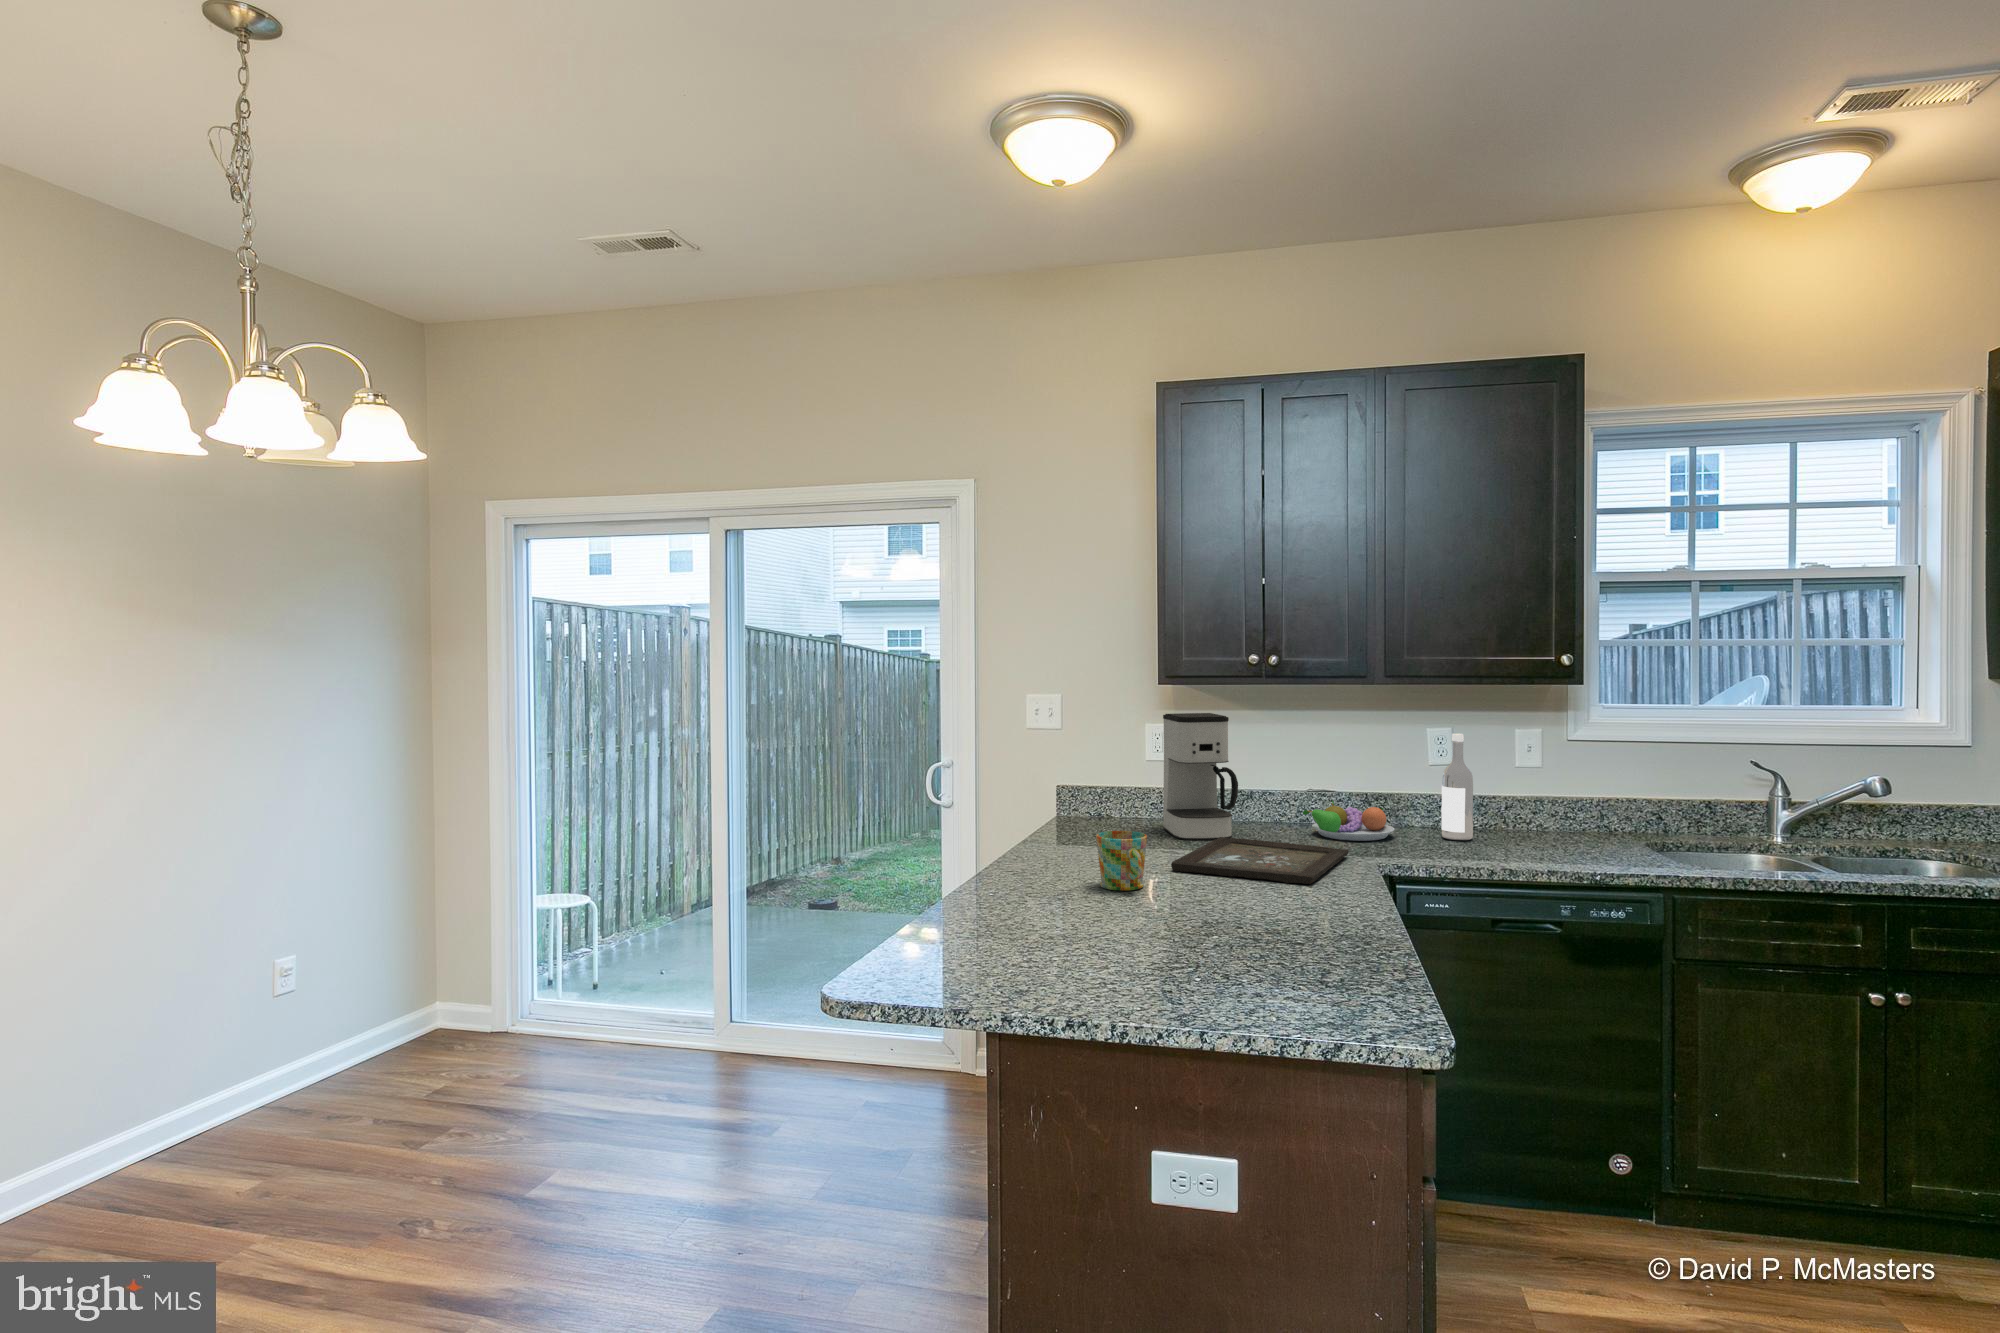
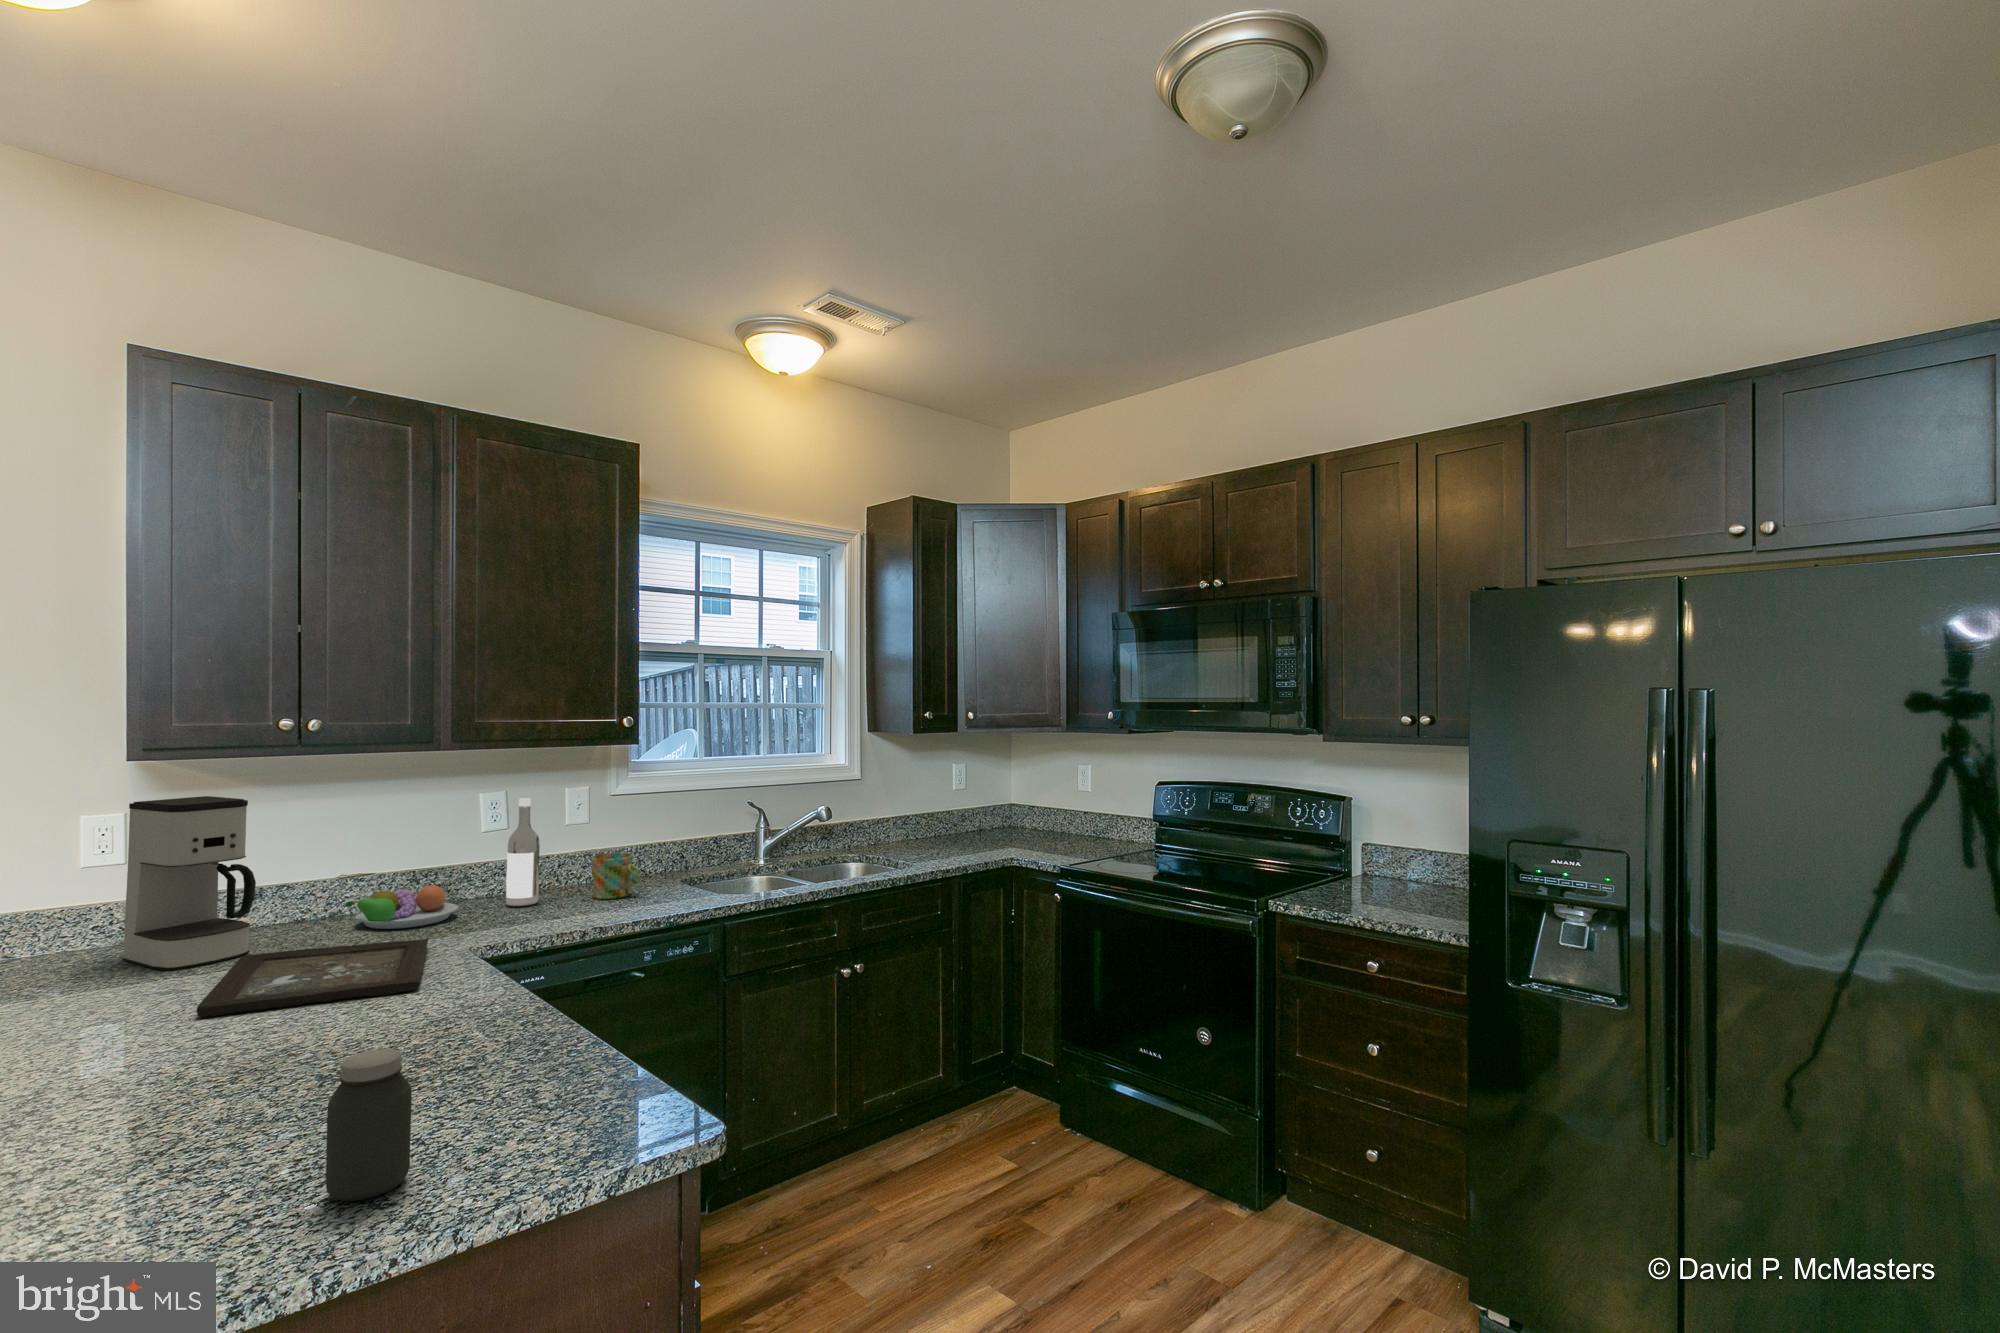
mug: present [1096,831,1147,891] -> present [591,853,639,899]
jar: none [1148,891,1200,995] -> present [326,1049,412,1201]

